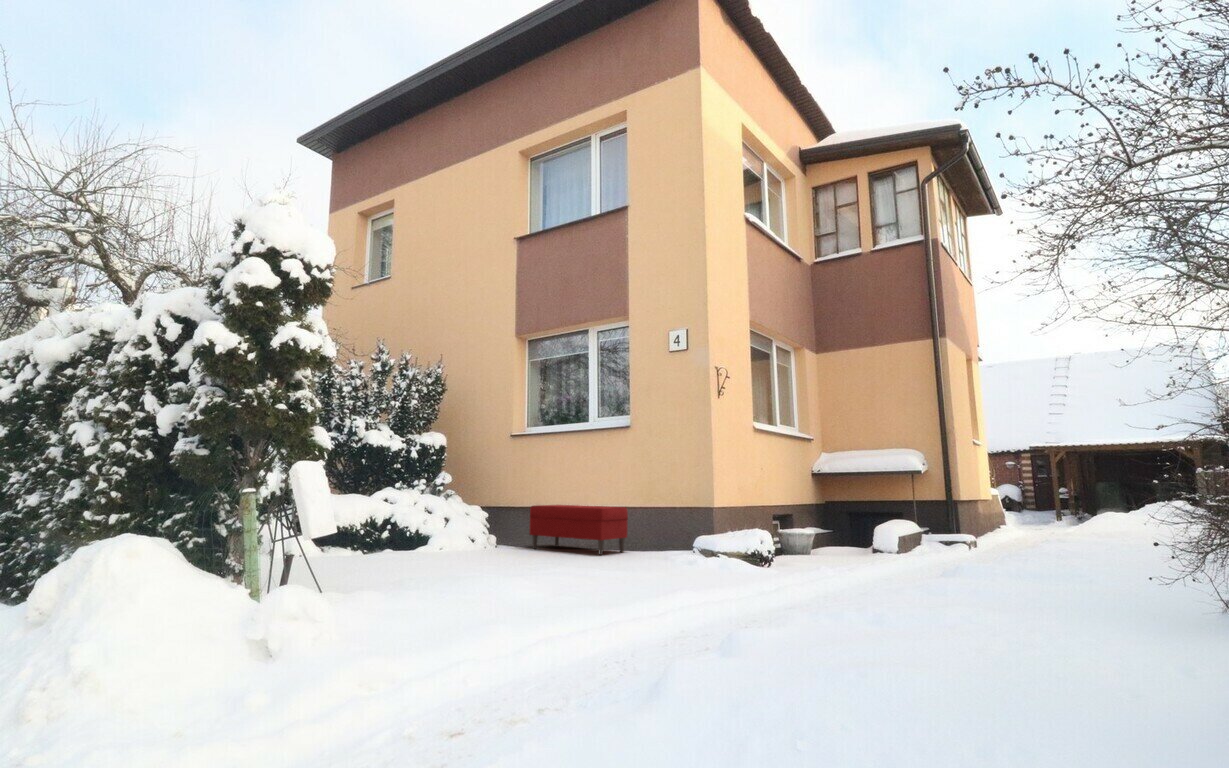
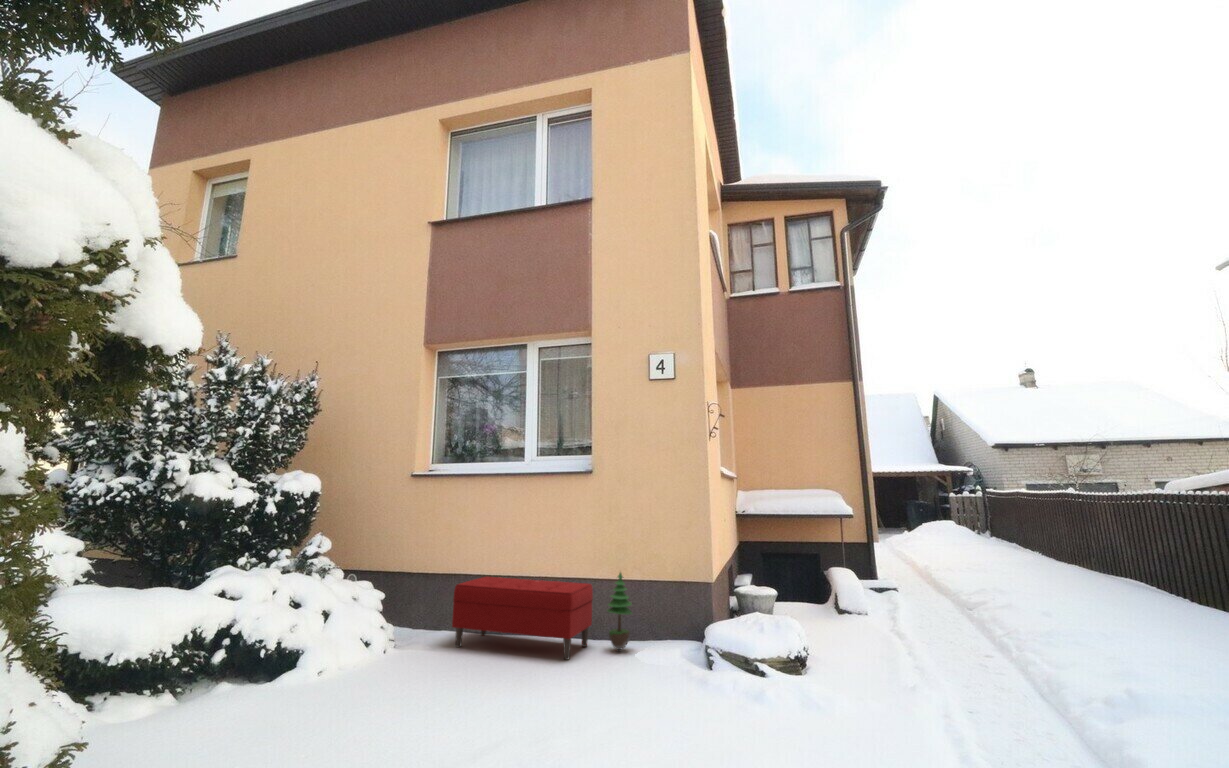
potted tree: none [634,496,654,555] -> present [607,573,632,650]

